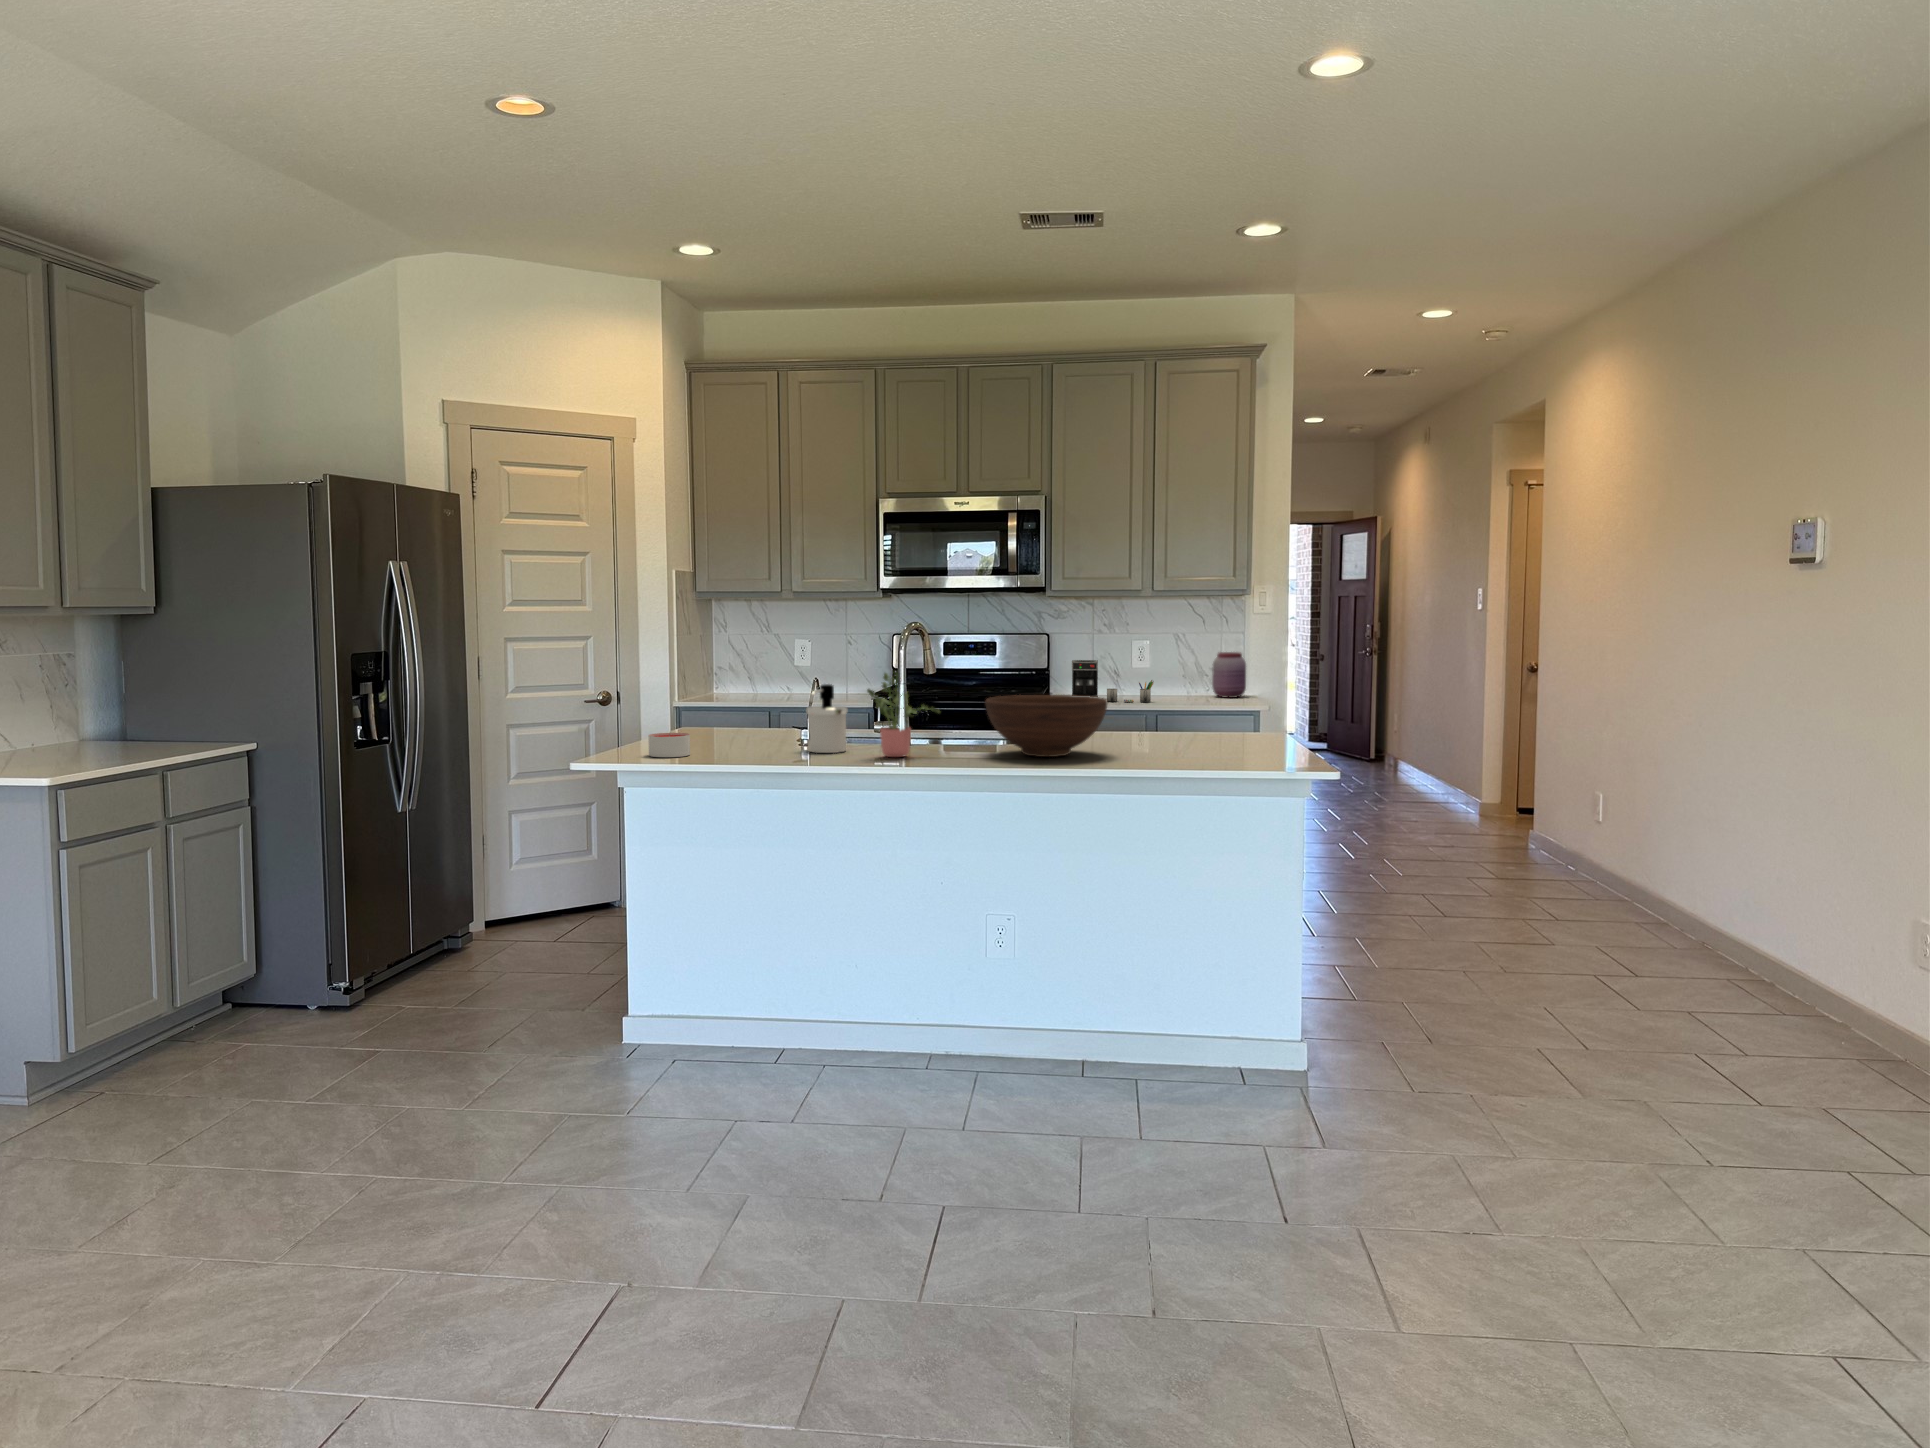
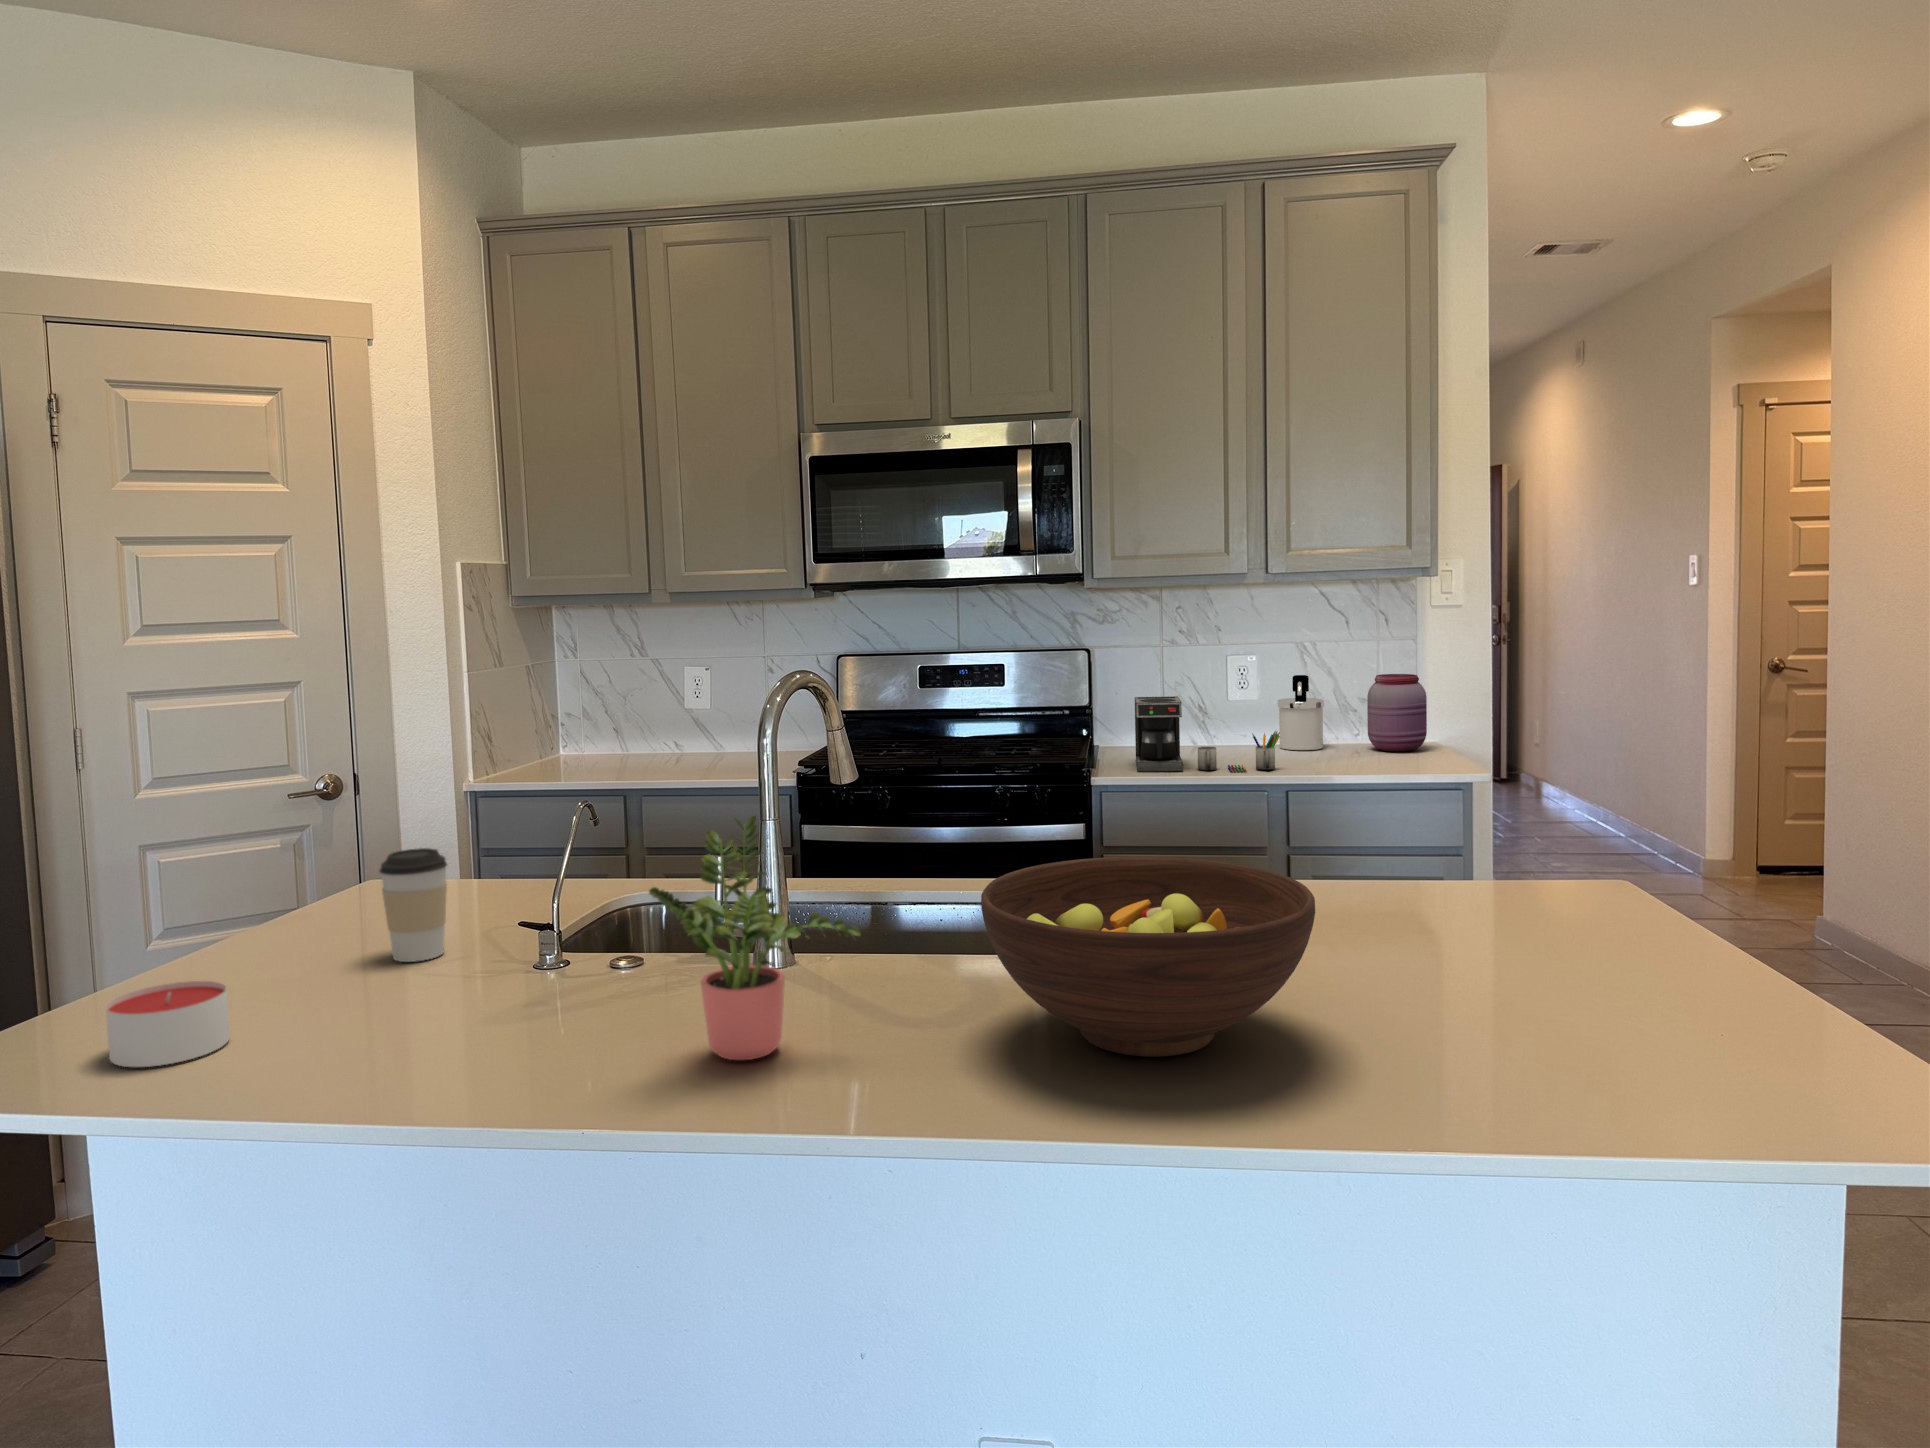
soap dispenser: present [806,684,847,753] -> present [1278,675,1324,750]
coffee cup: none [722,695,750,743] -> present [380,848,447,962]

